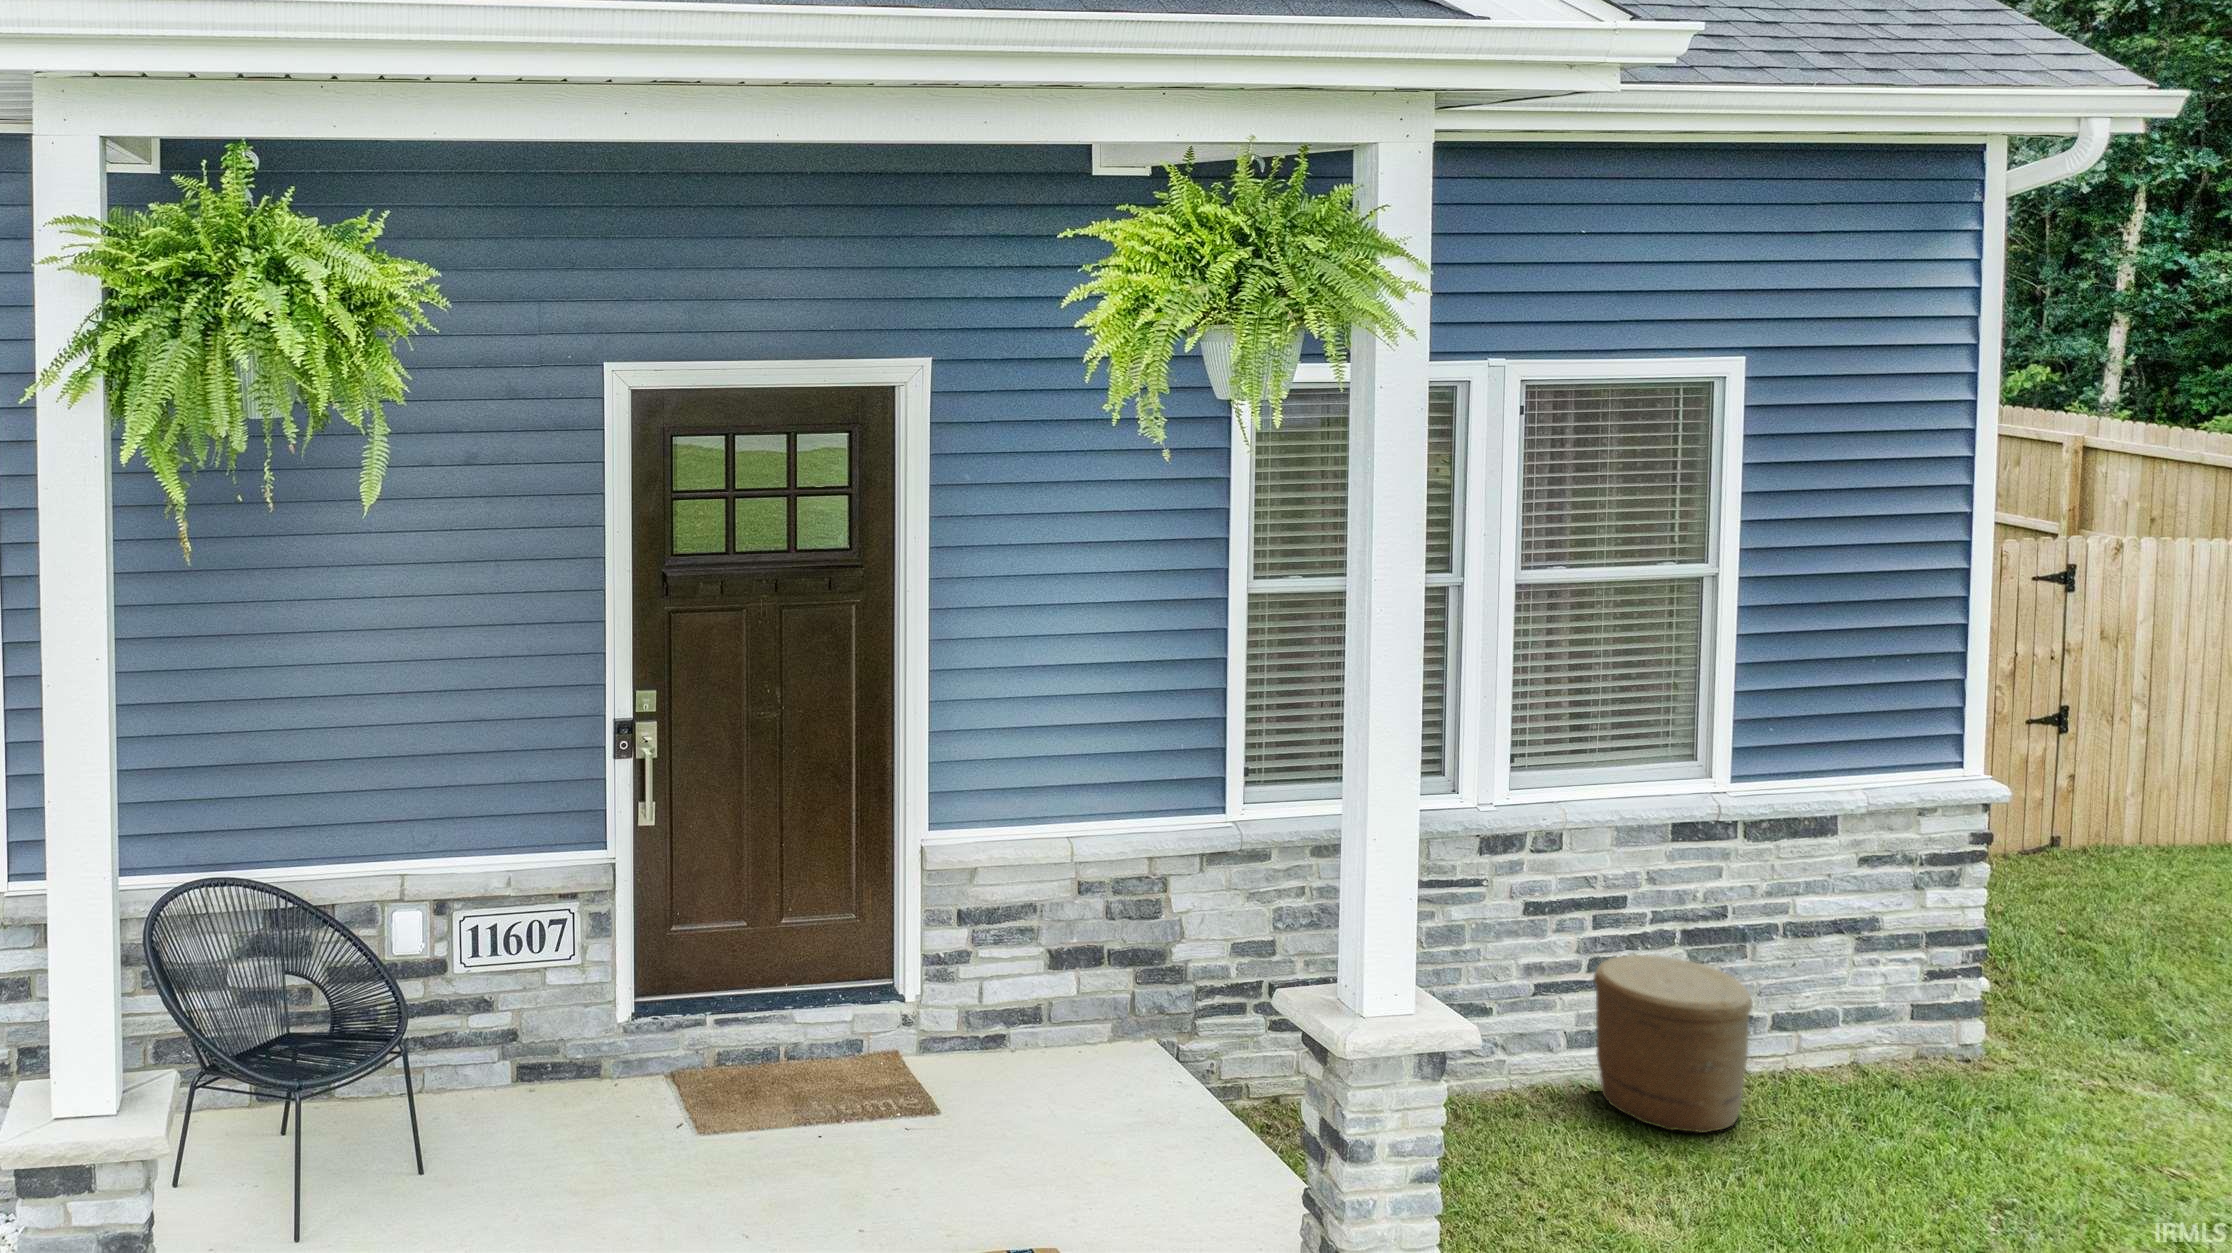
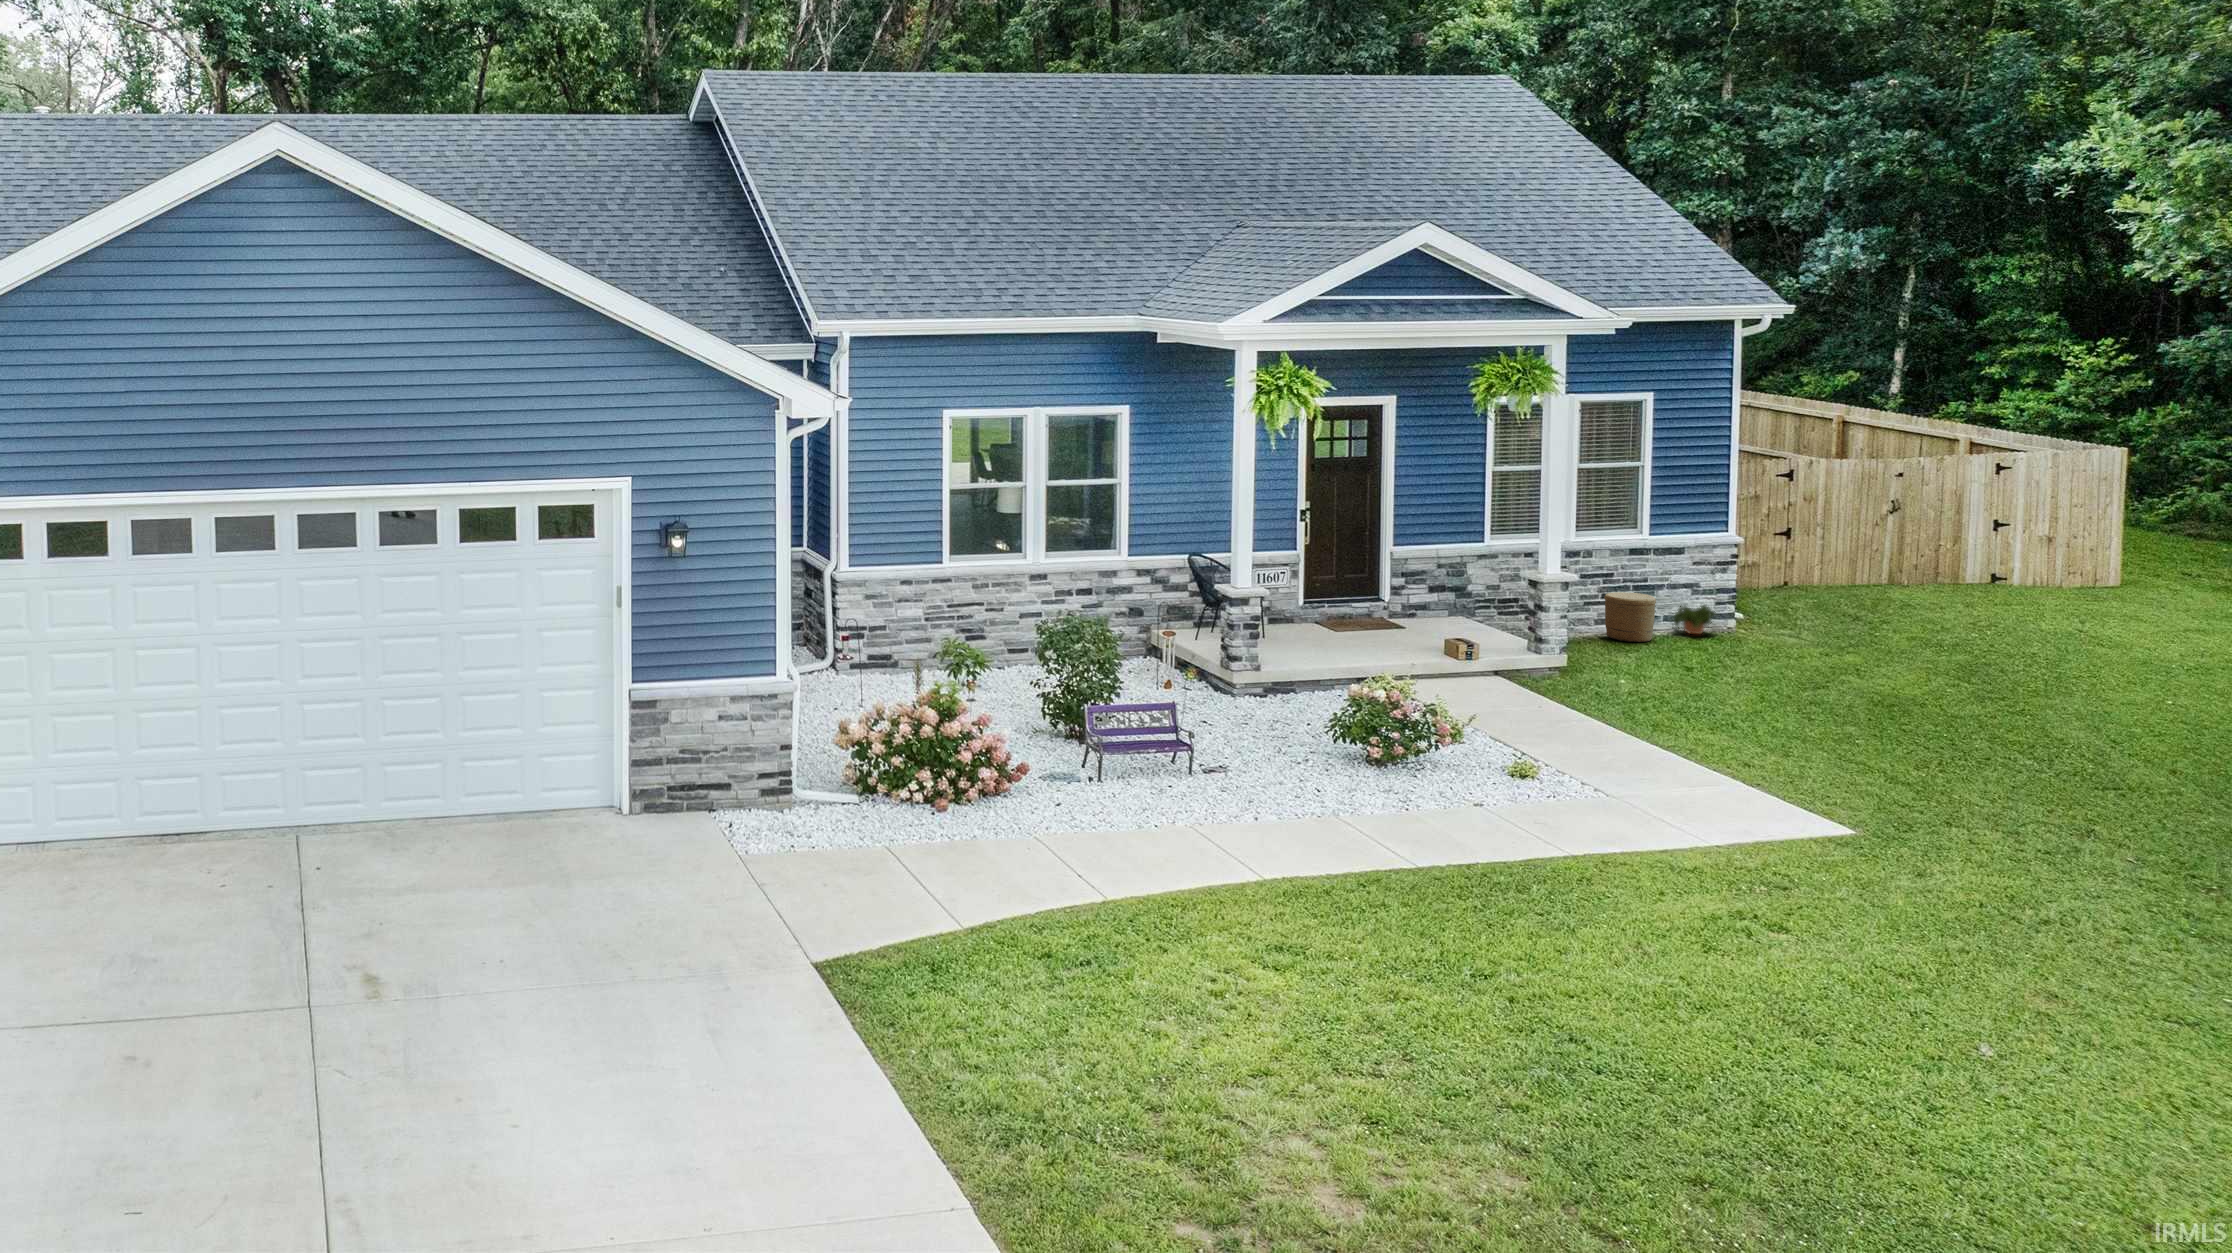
potted plant: none [1789,992,1939,1105] -> present [1672,605,1716,634]

